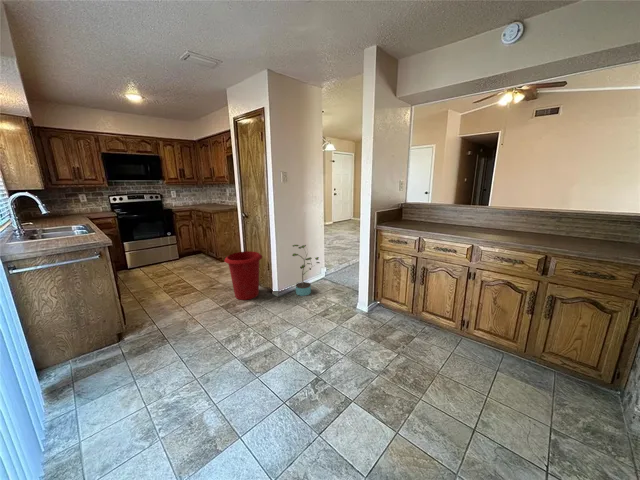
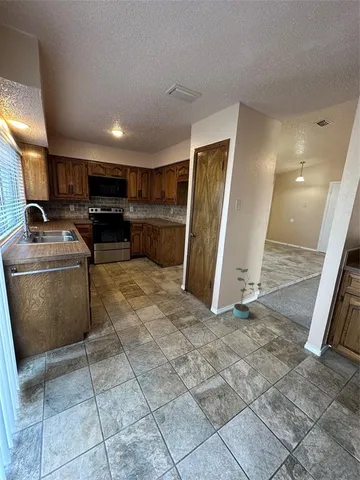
waste bin: present [225,251,262,300] -> none [174,267,207,313]

